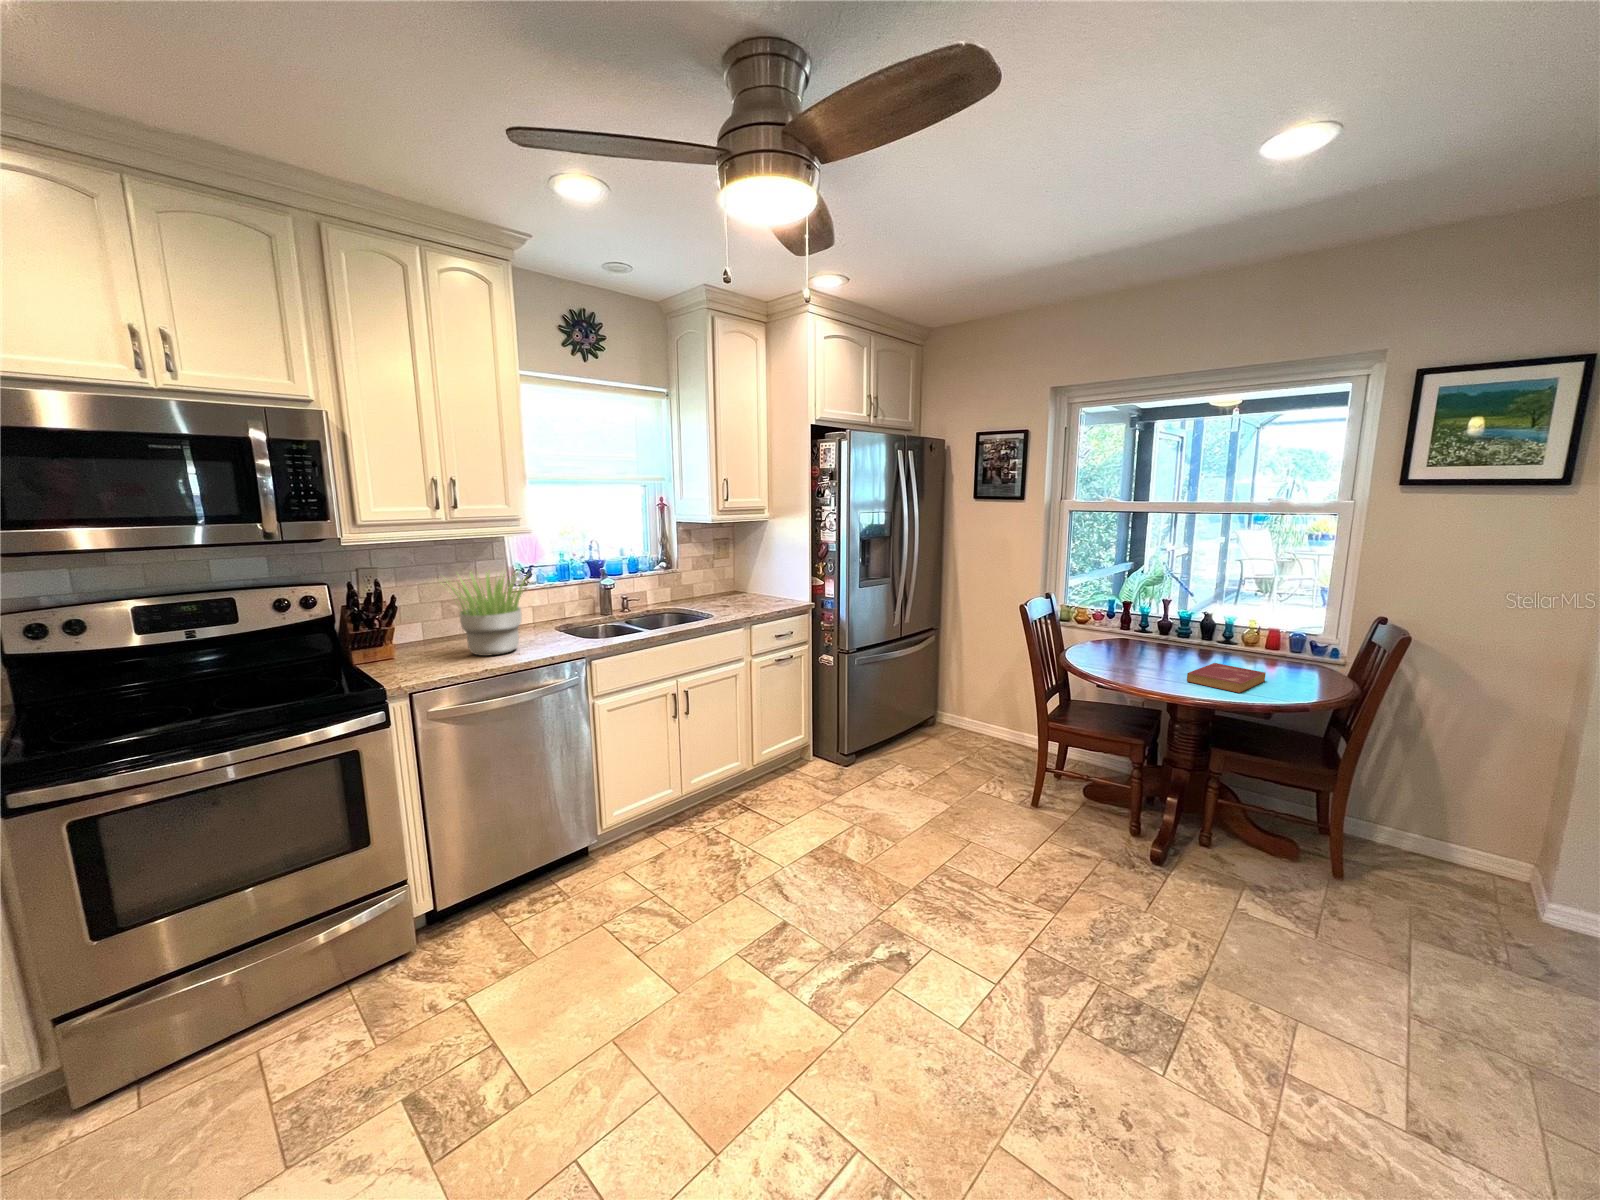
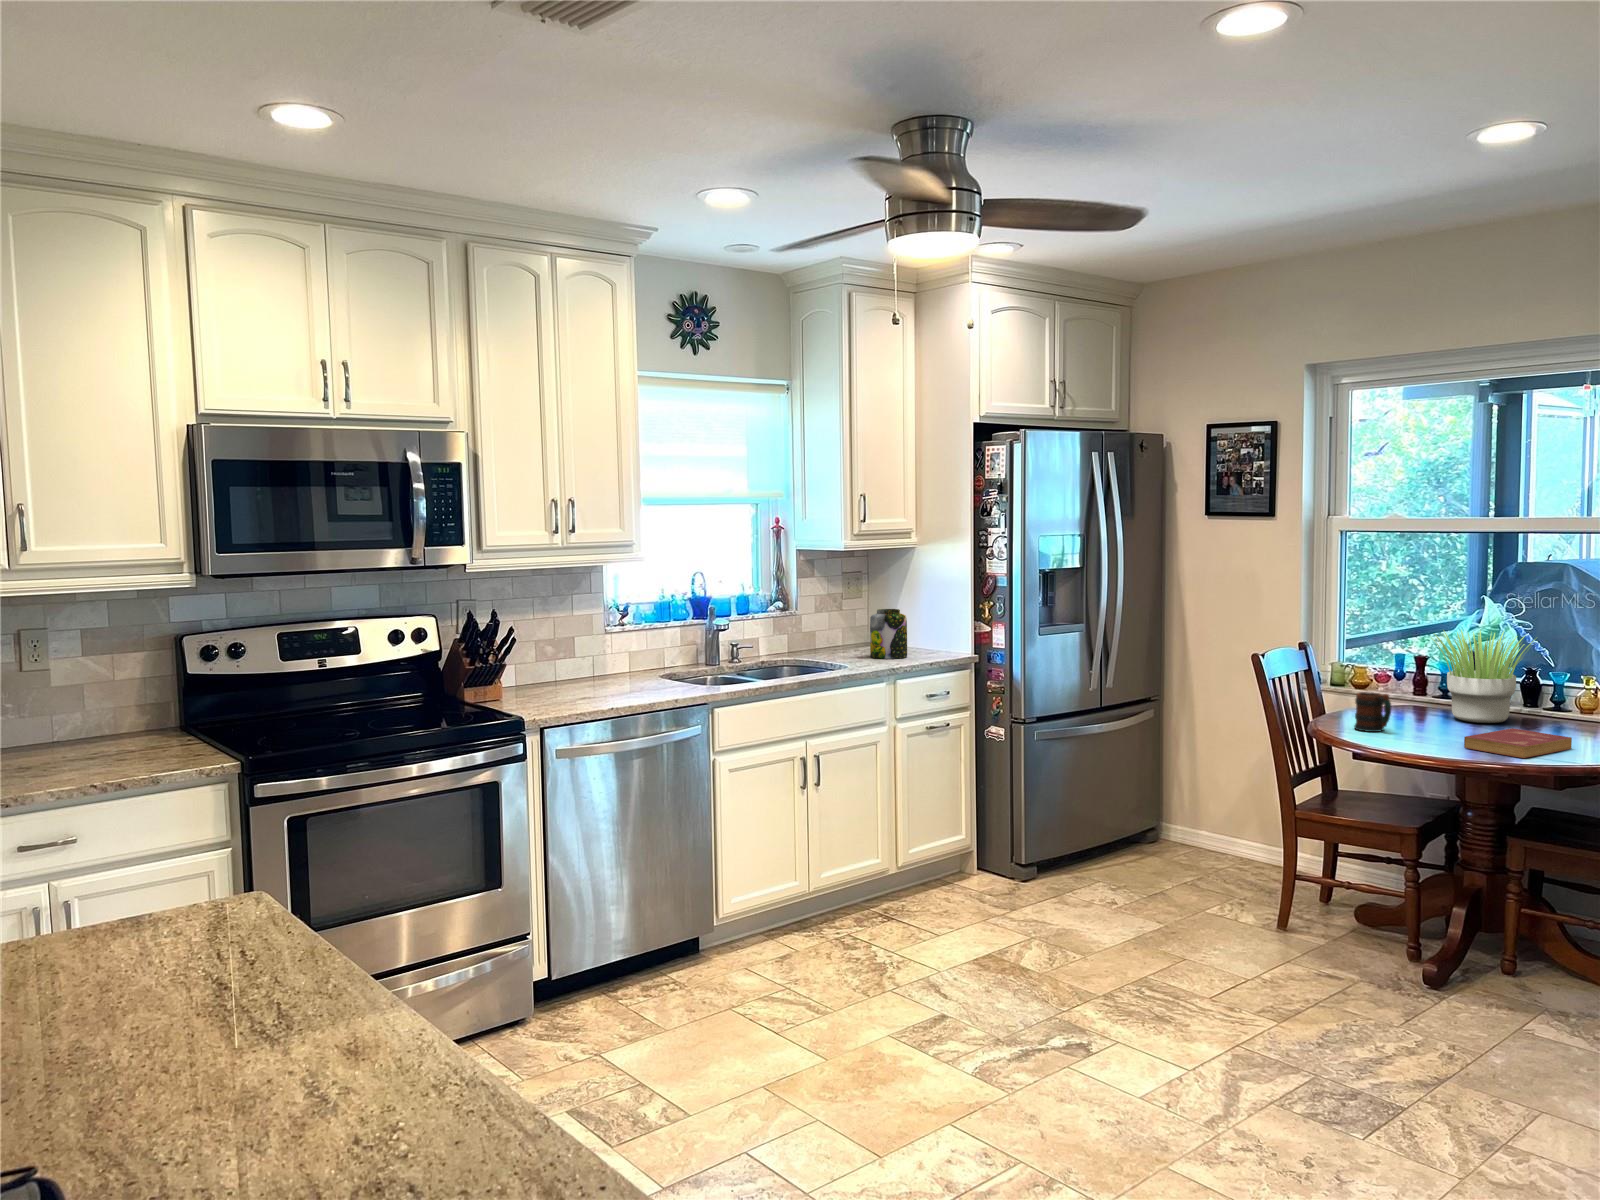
jar: none [733,567,761,605] -> present [870,609,907,659]
potted plant: present [446,570,527,656] -> present [1434,630,1534,723]
mug: none [1093,634,1124,664] -> present [1354,692,1391,732]

